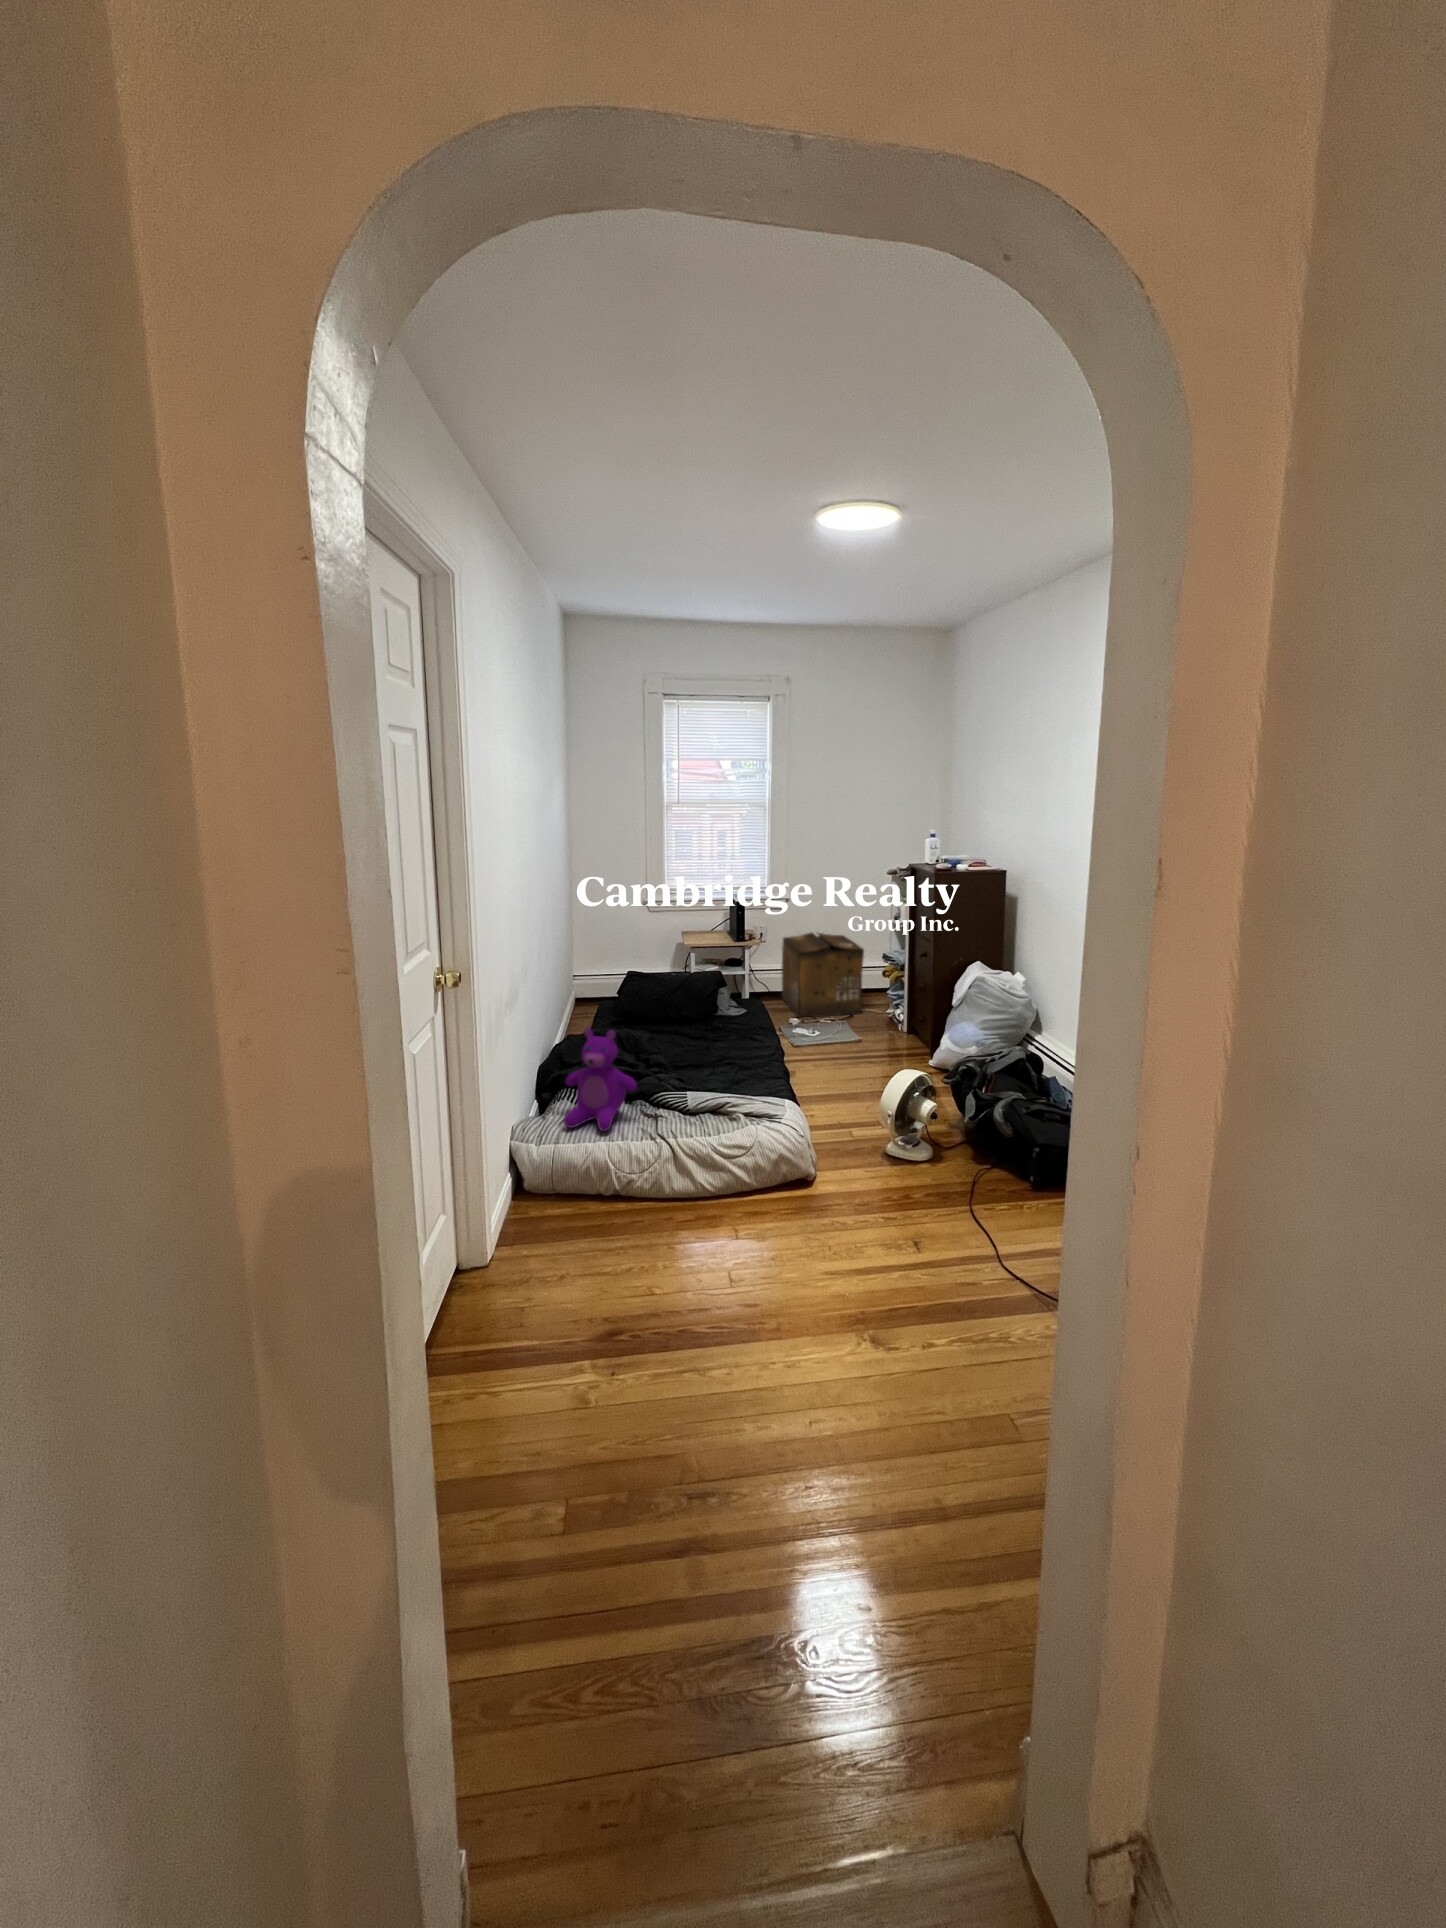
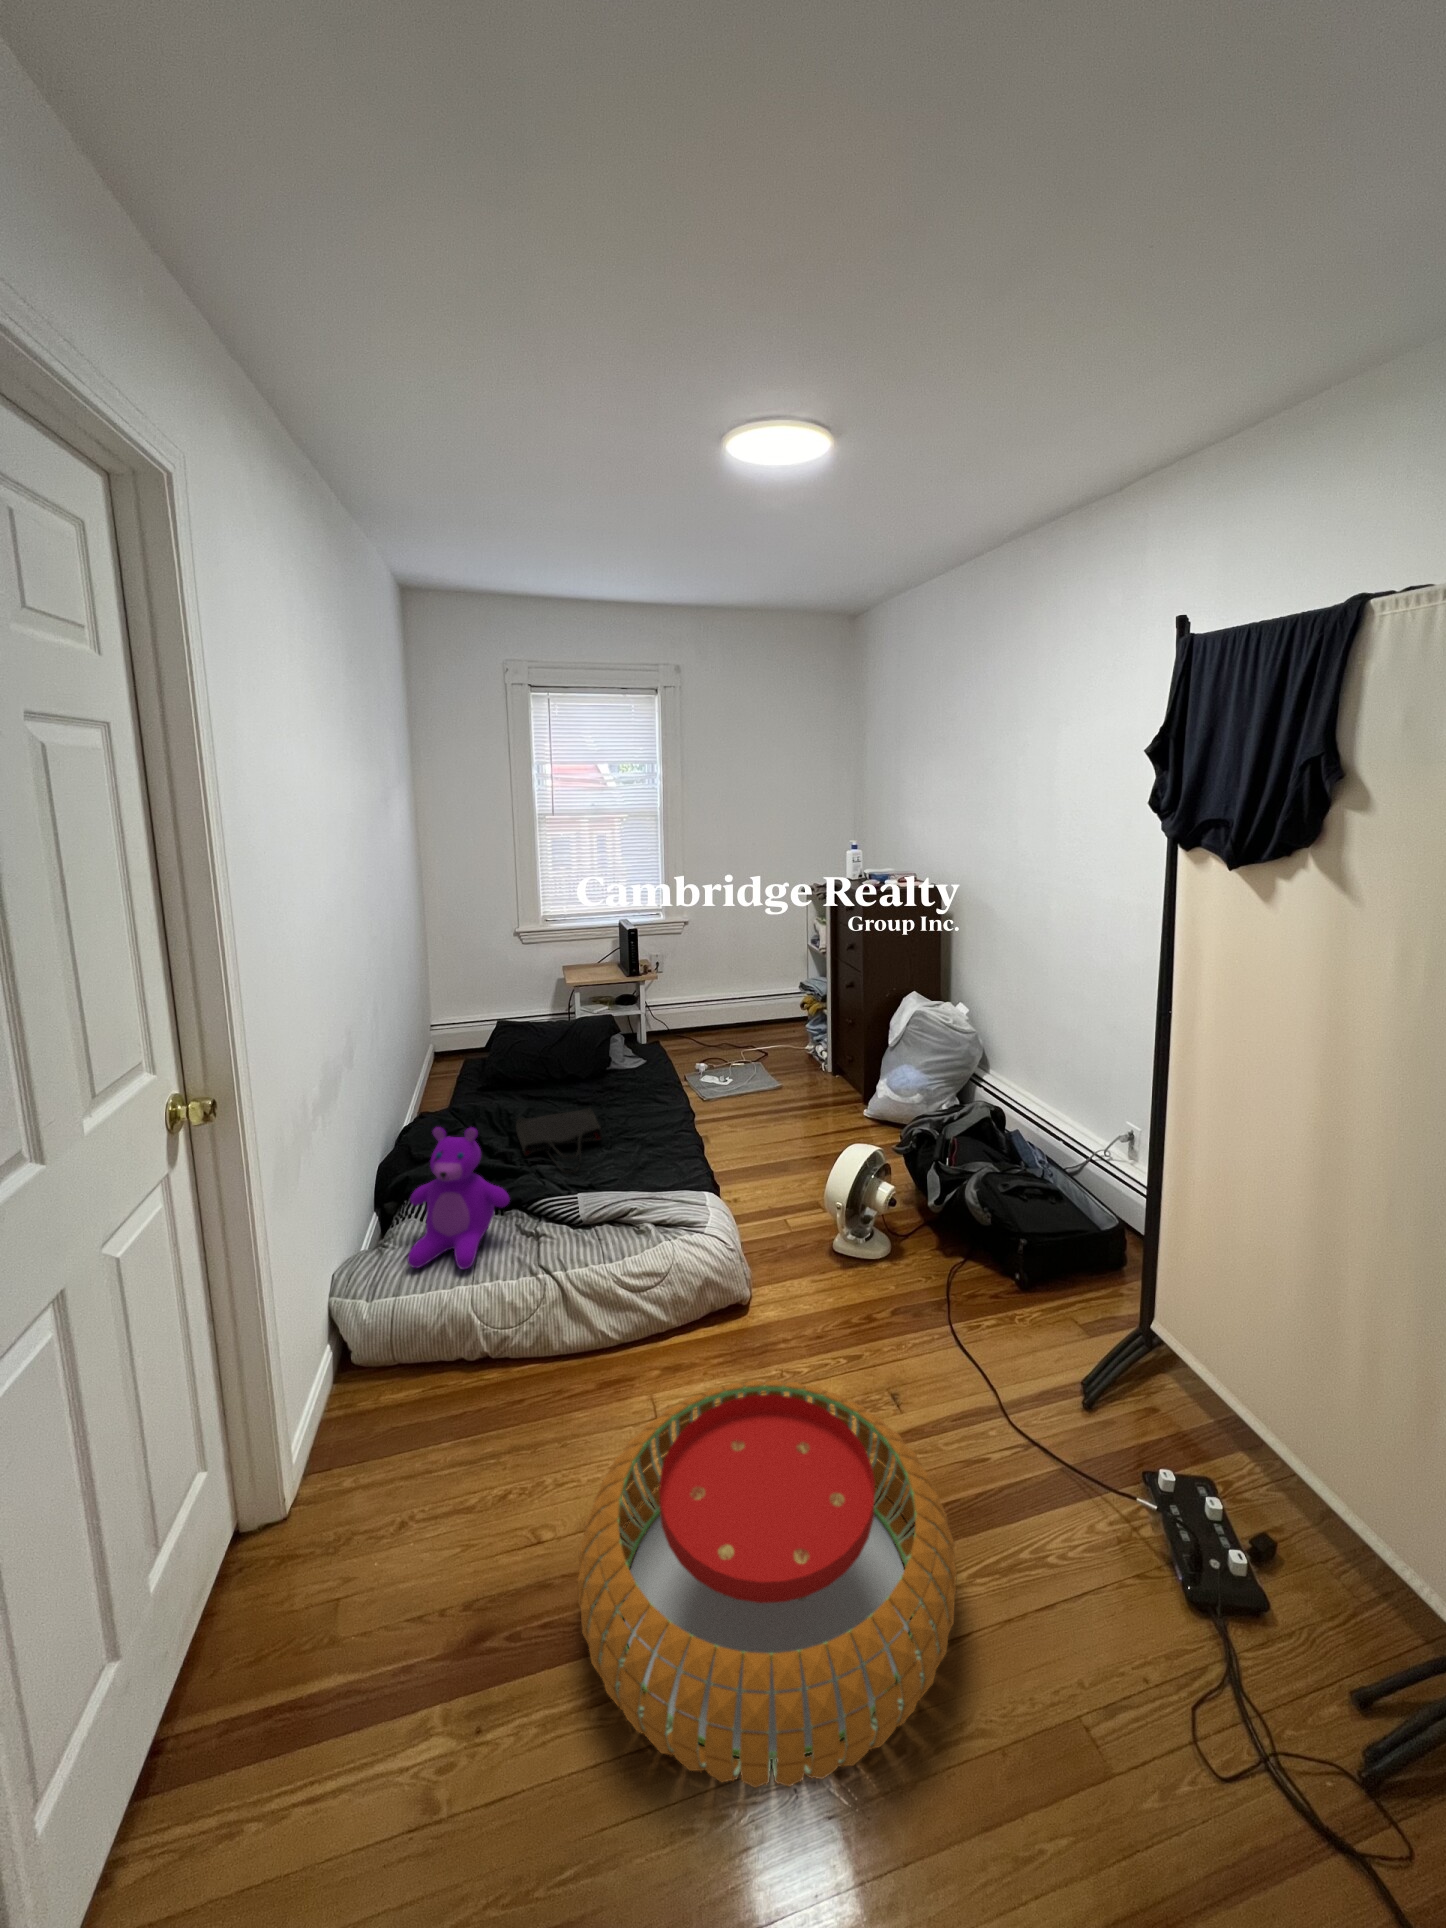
cardboard box: present [782,933,864,1017] -> none [682,958,778,1060]
tote bag: none [641,1037,708,1080] -> present [516,1108,602,1174]
pouf: none [677,1206,936,1416] -> present [578,1380,957,1788]

